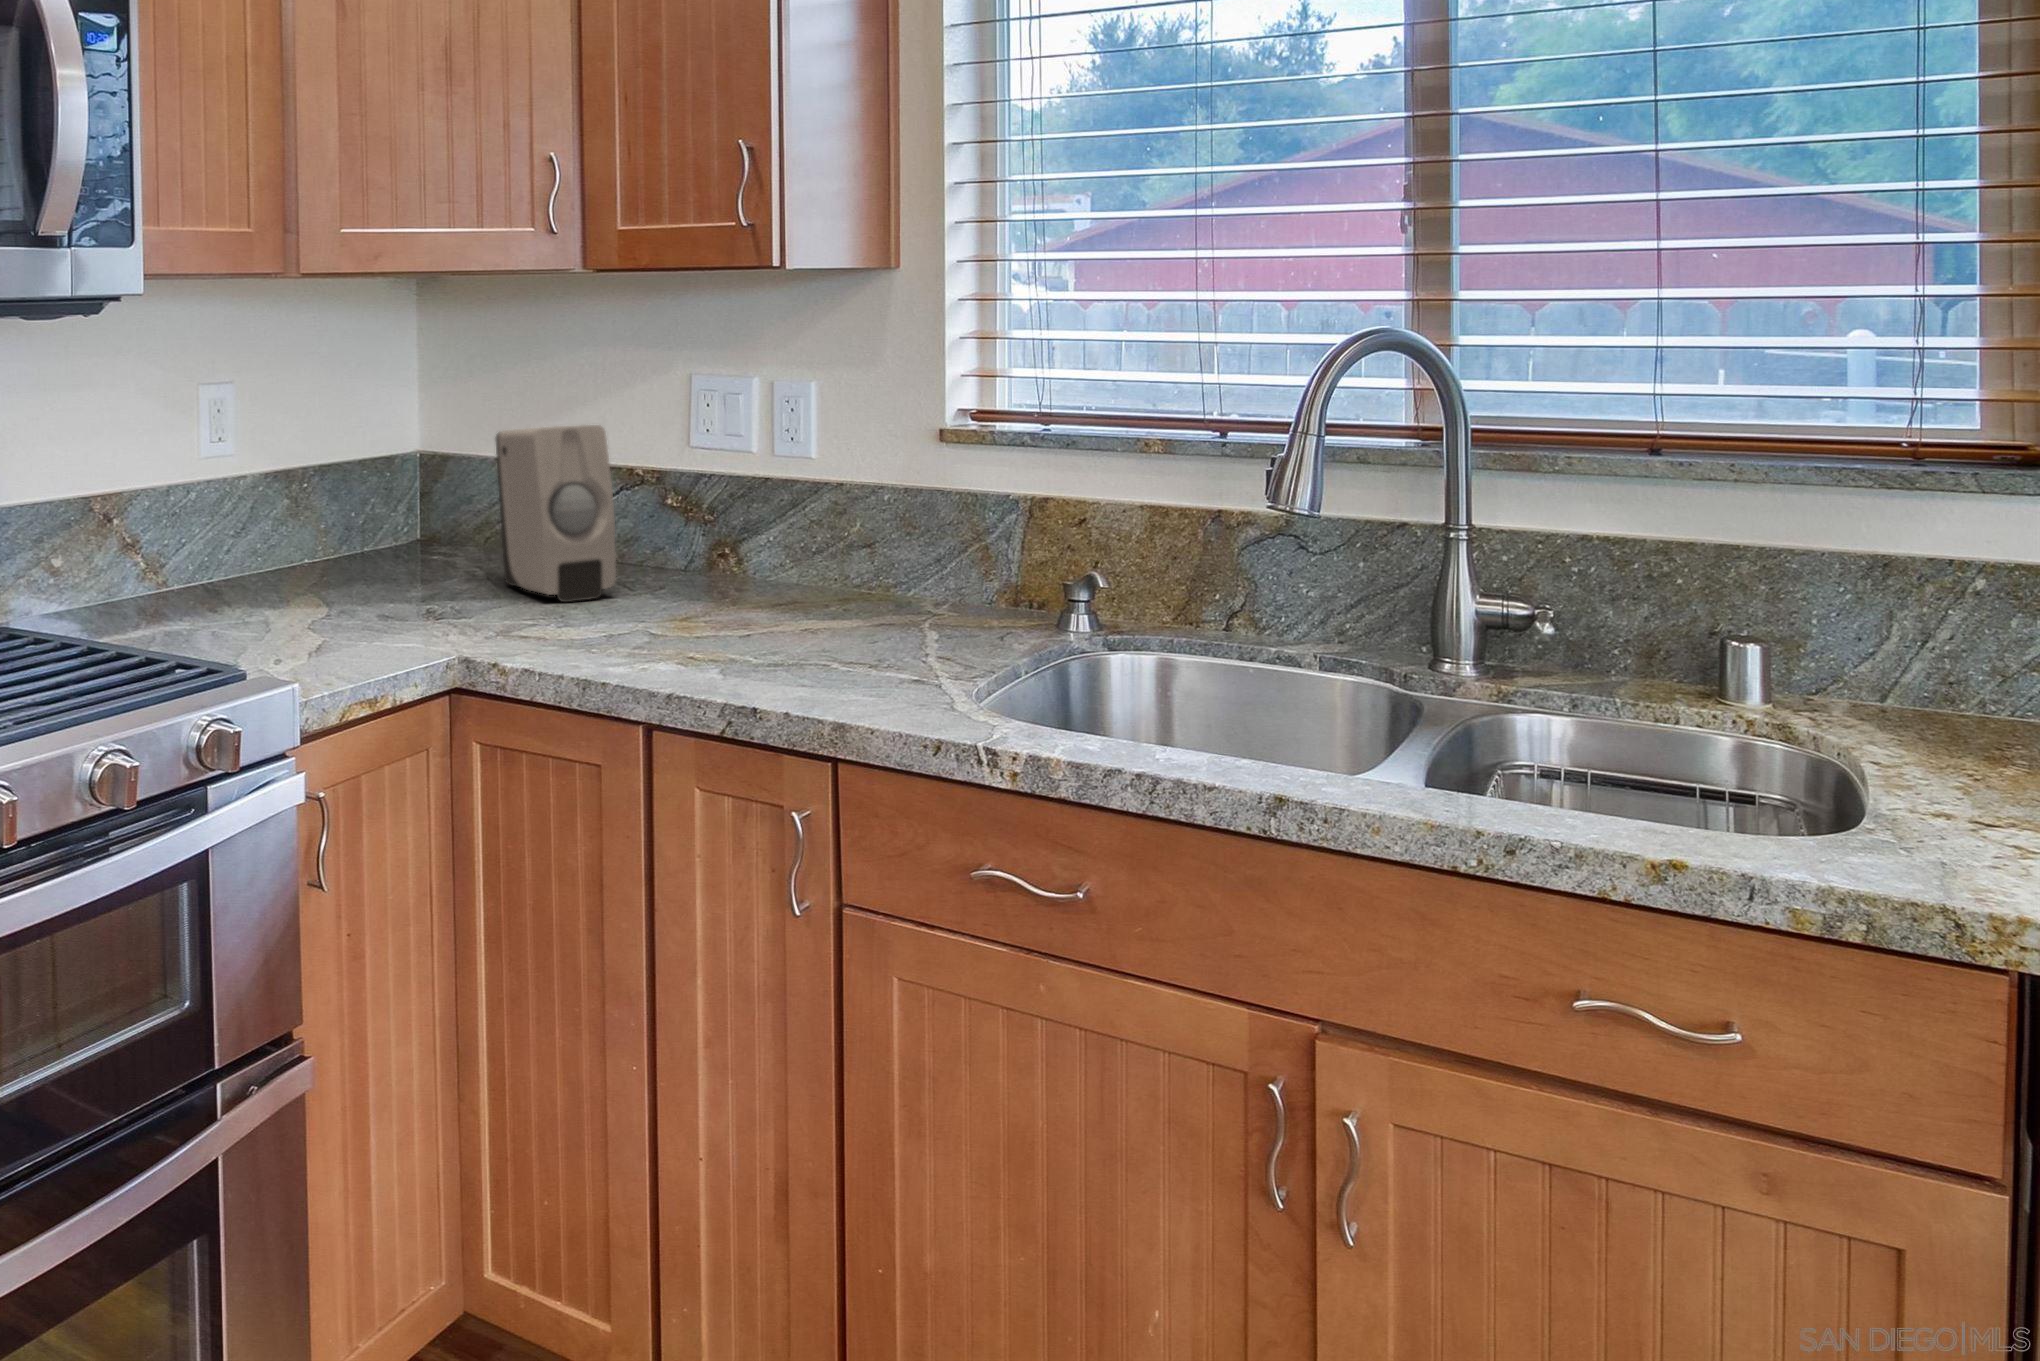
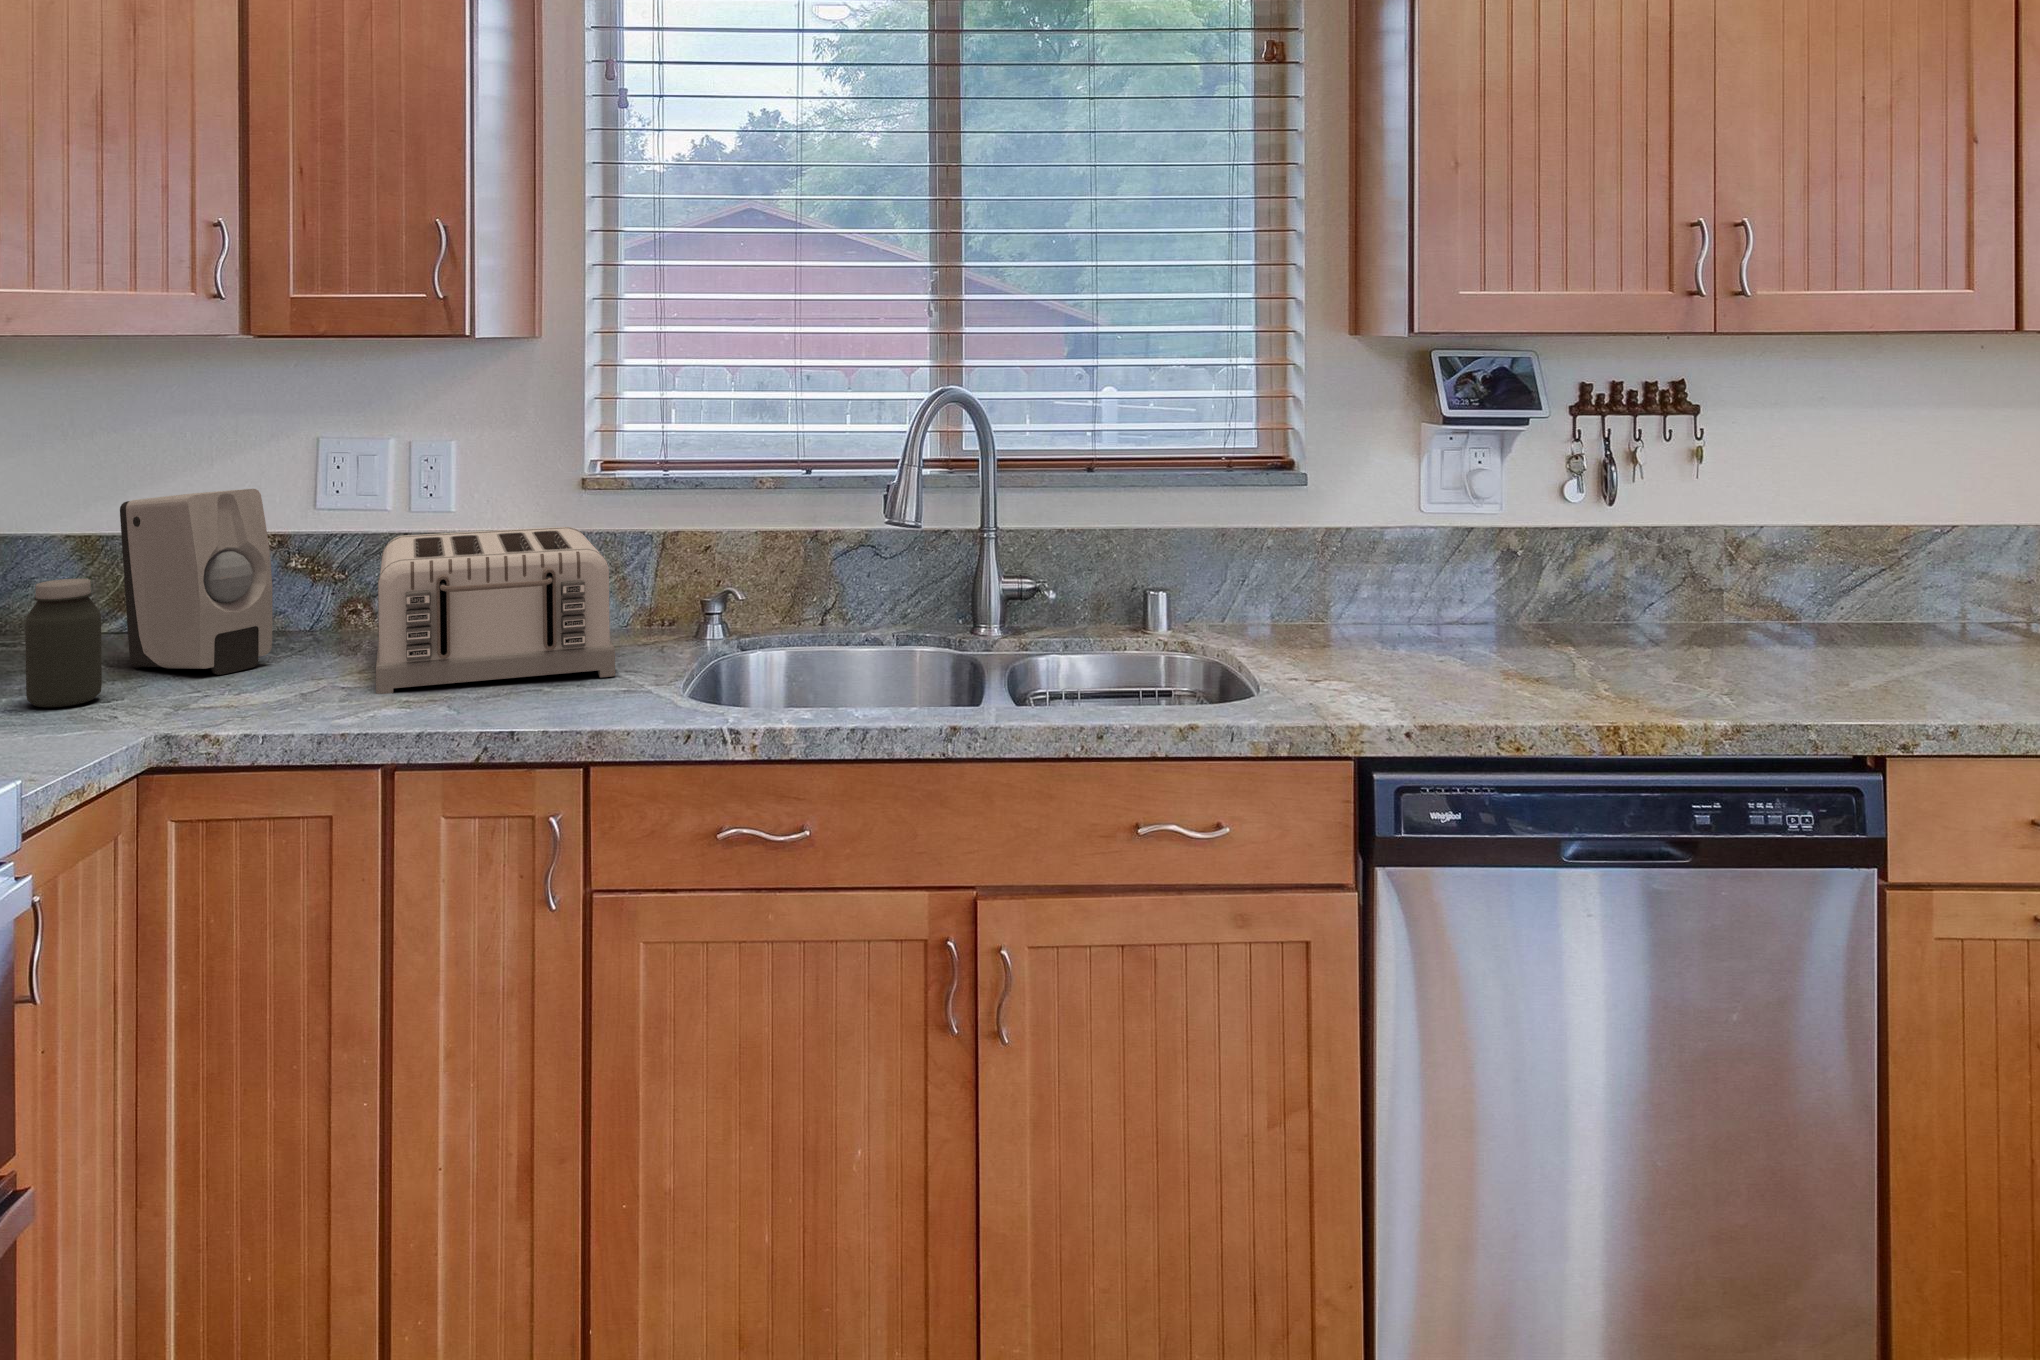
toaster: none [670,481,940,659] -> present [376,527,615,694]
jar: none [393,500,454,614] -> present [25,579,102,708]

